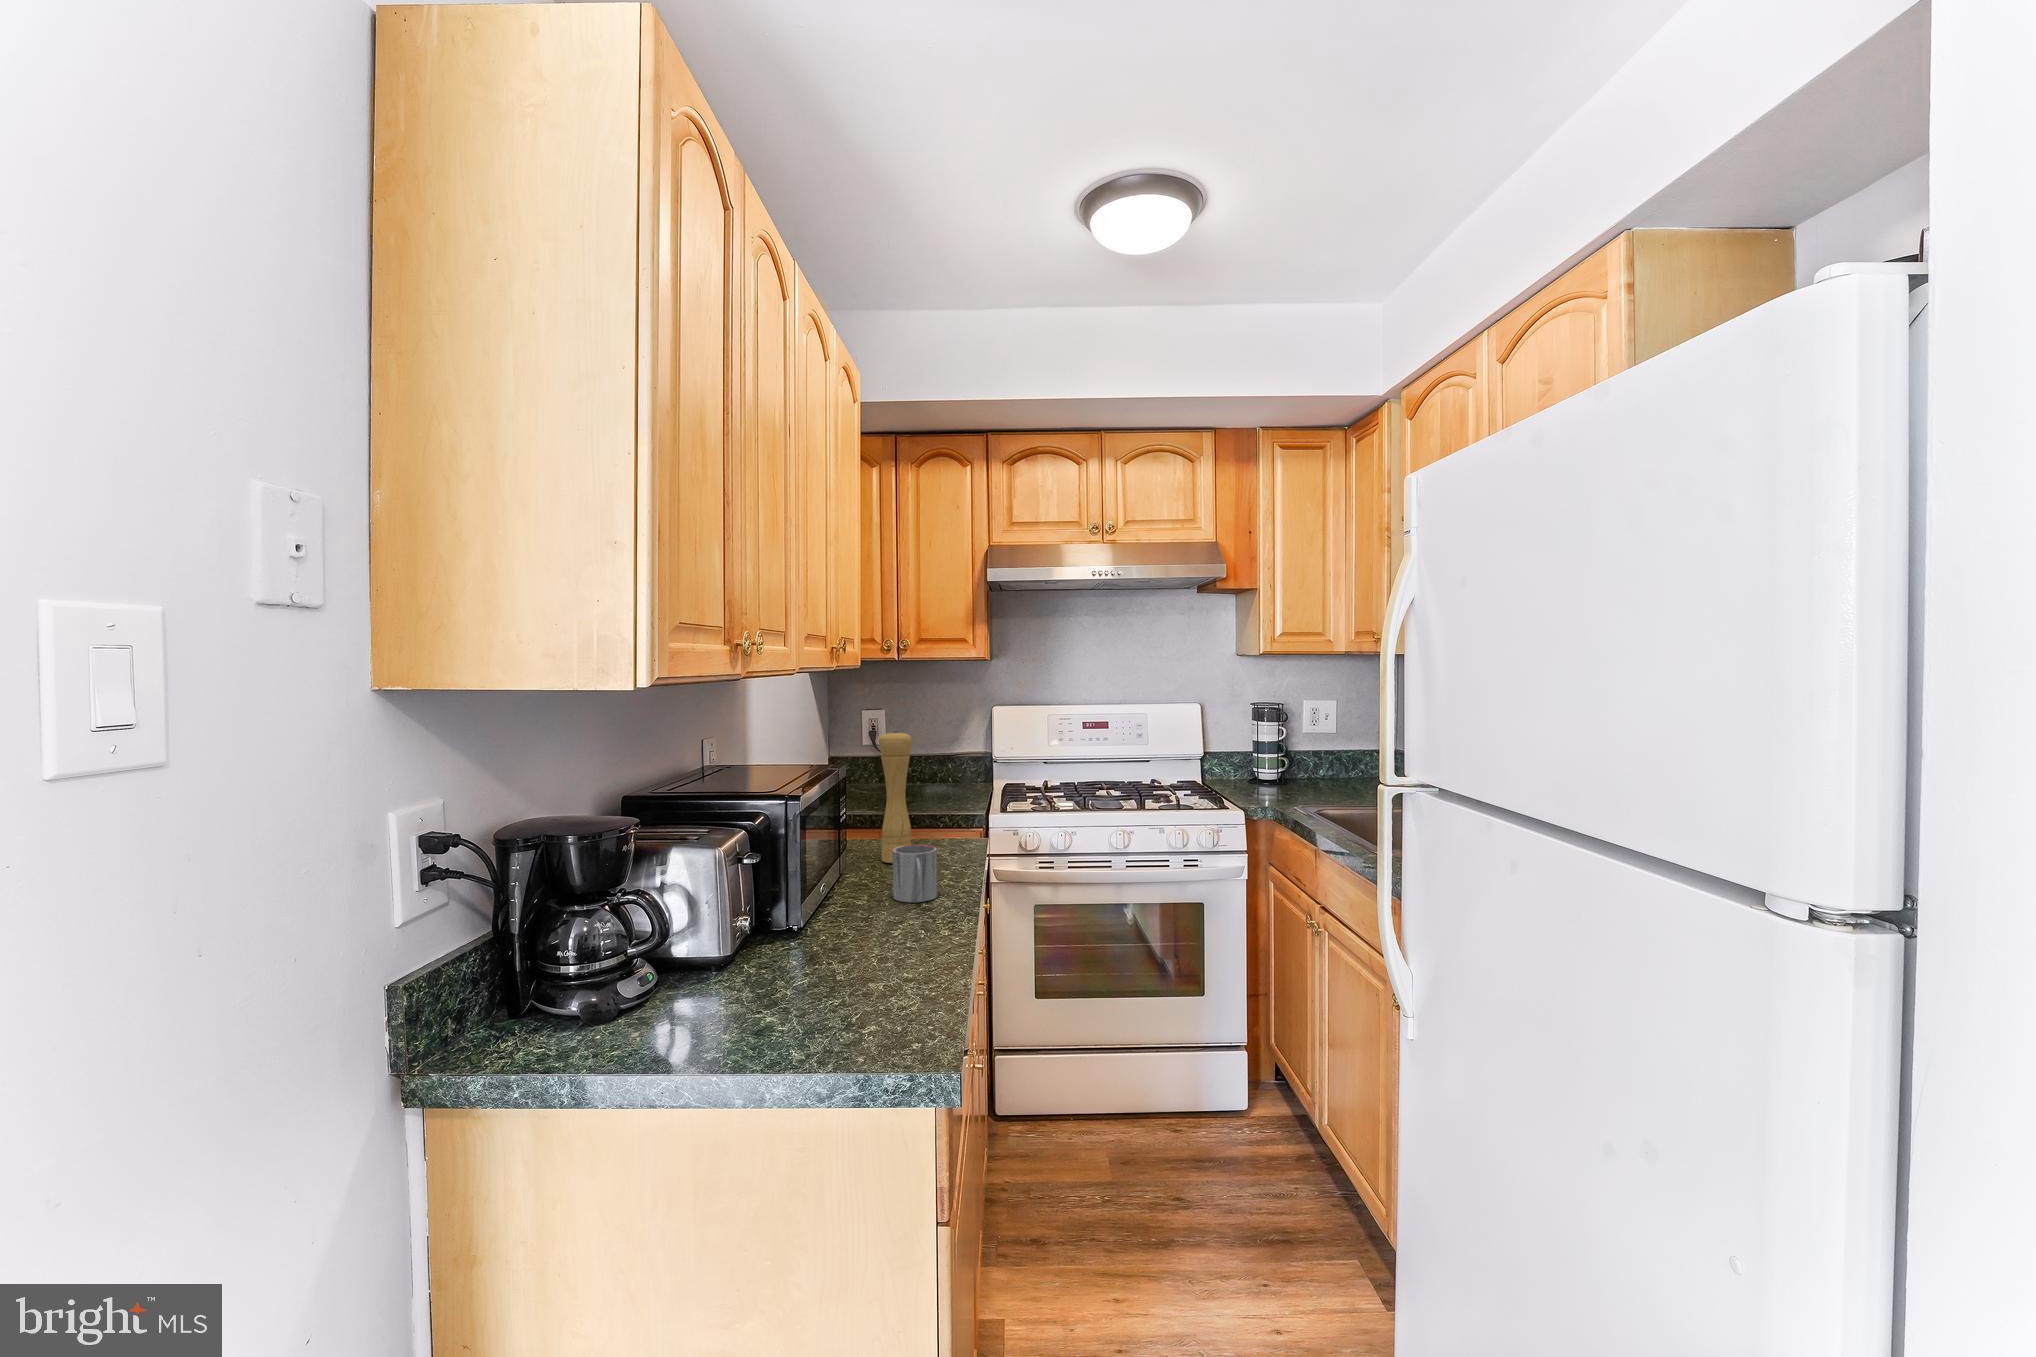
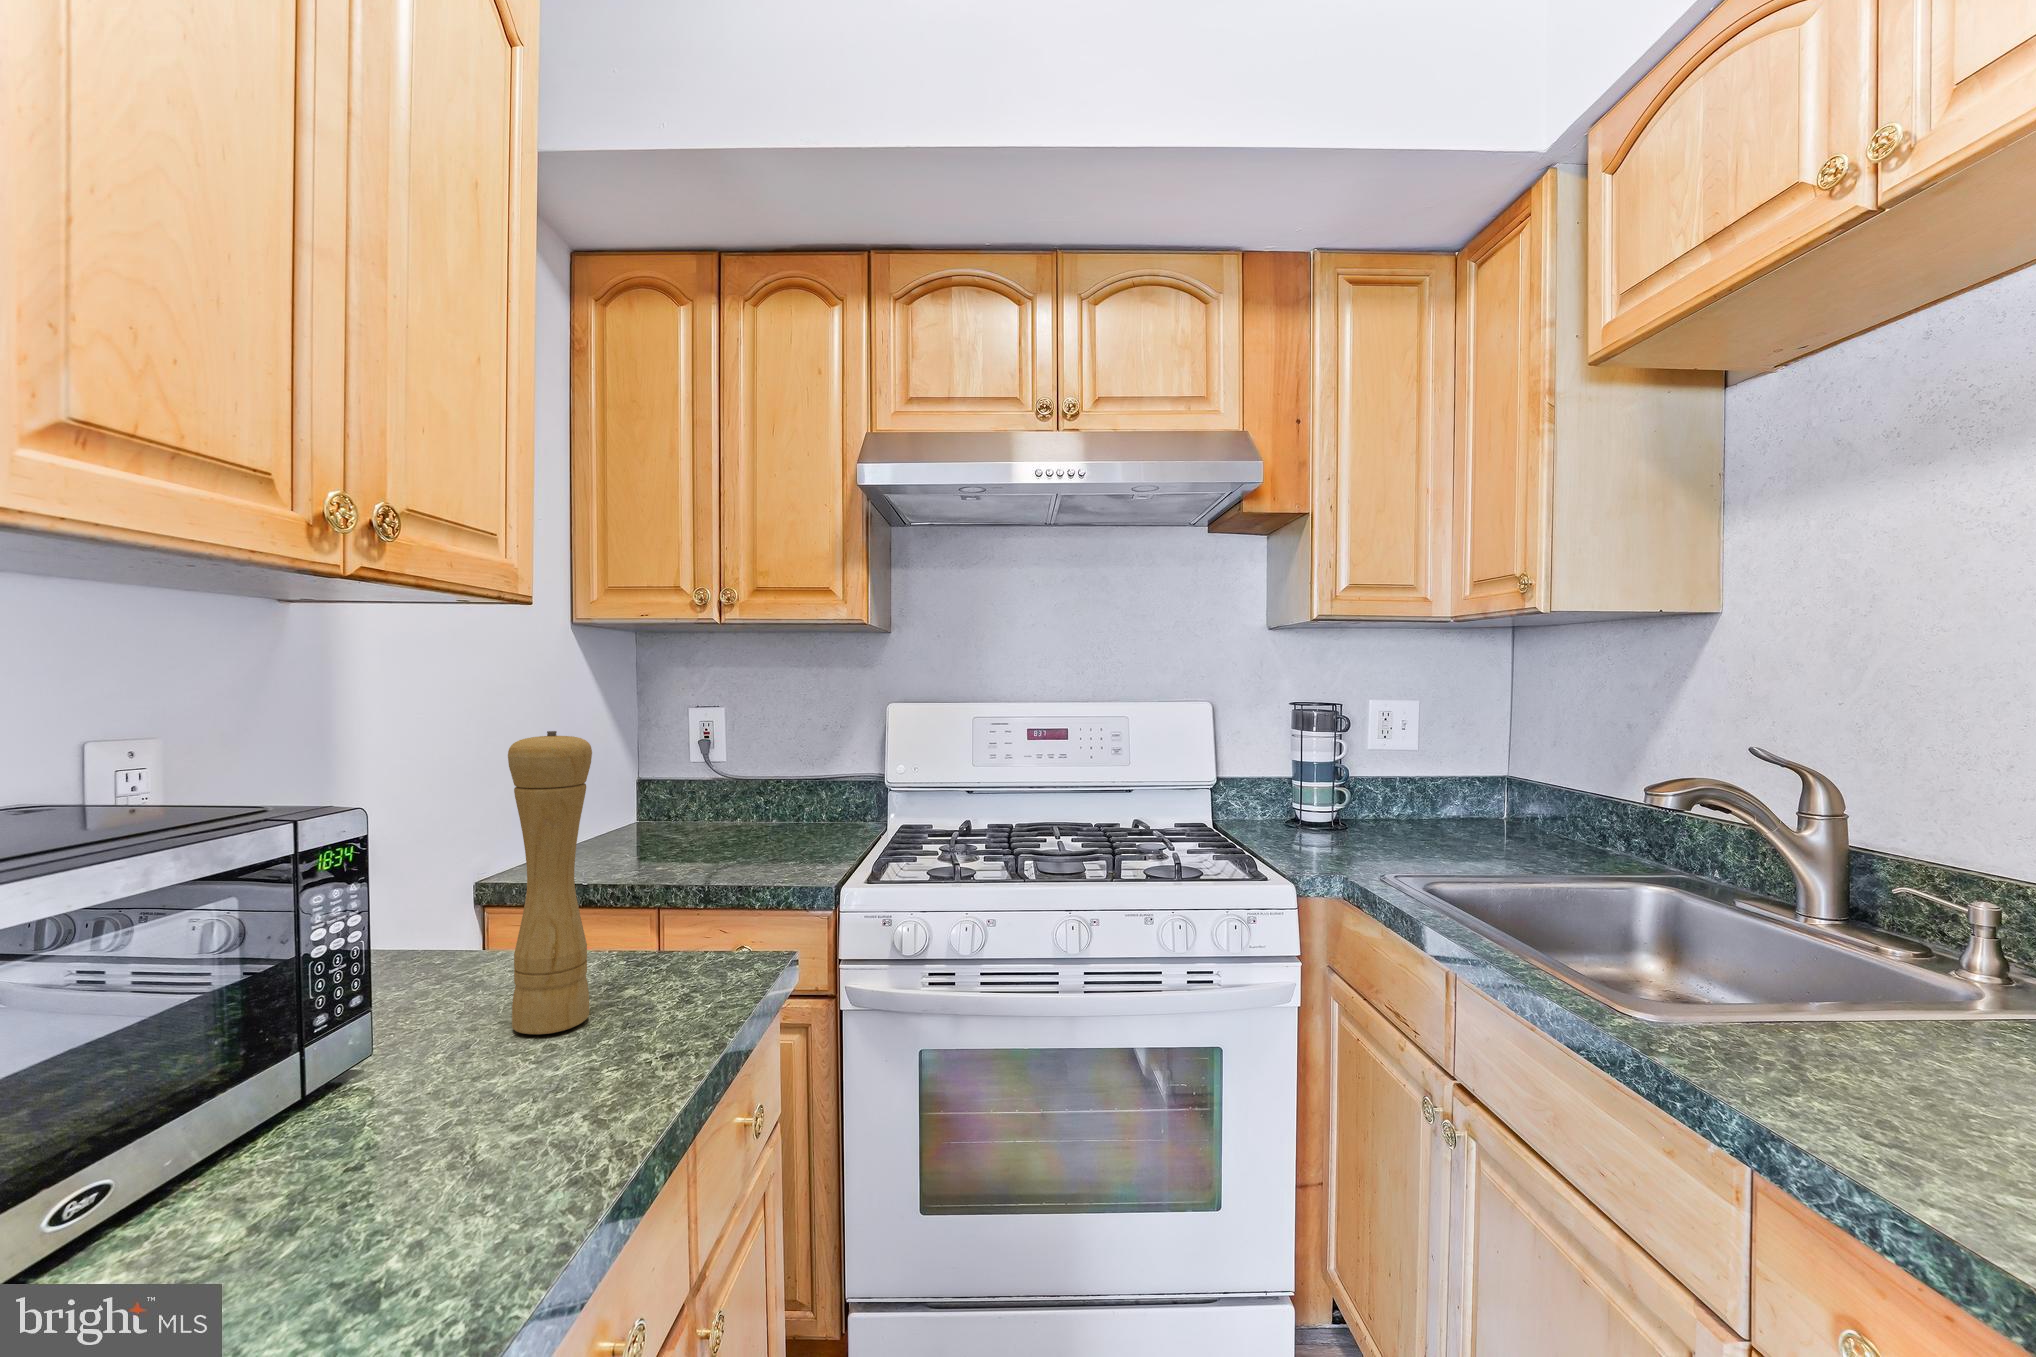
mug: present [893,845,937,902] -> none [365,1038,513,1236]

